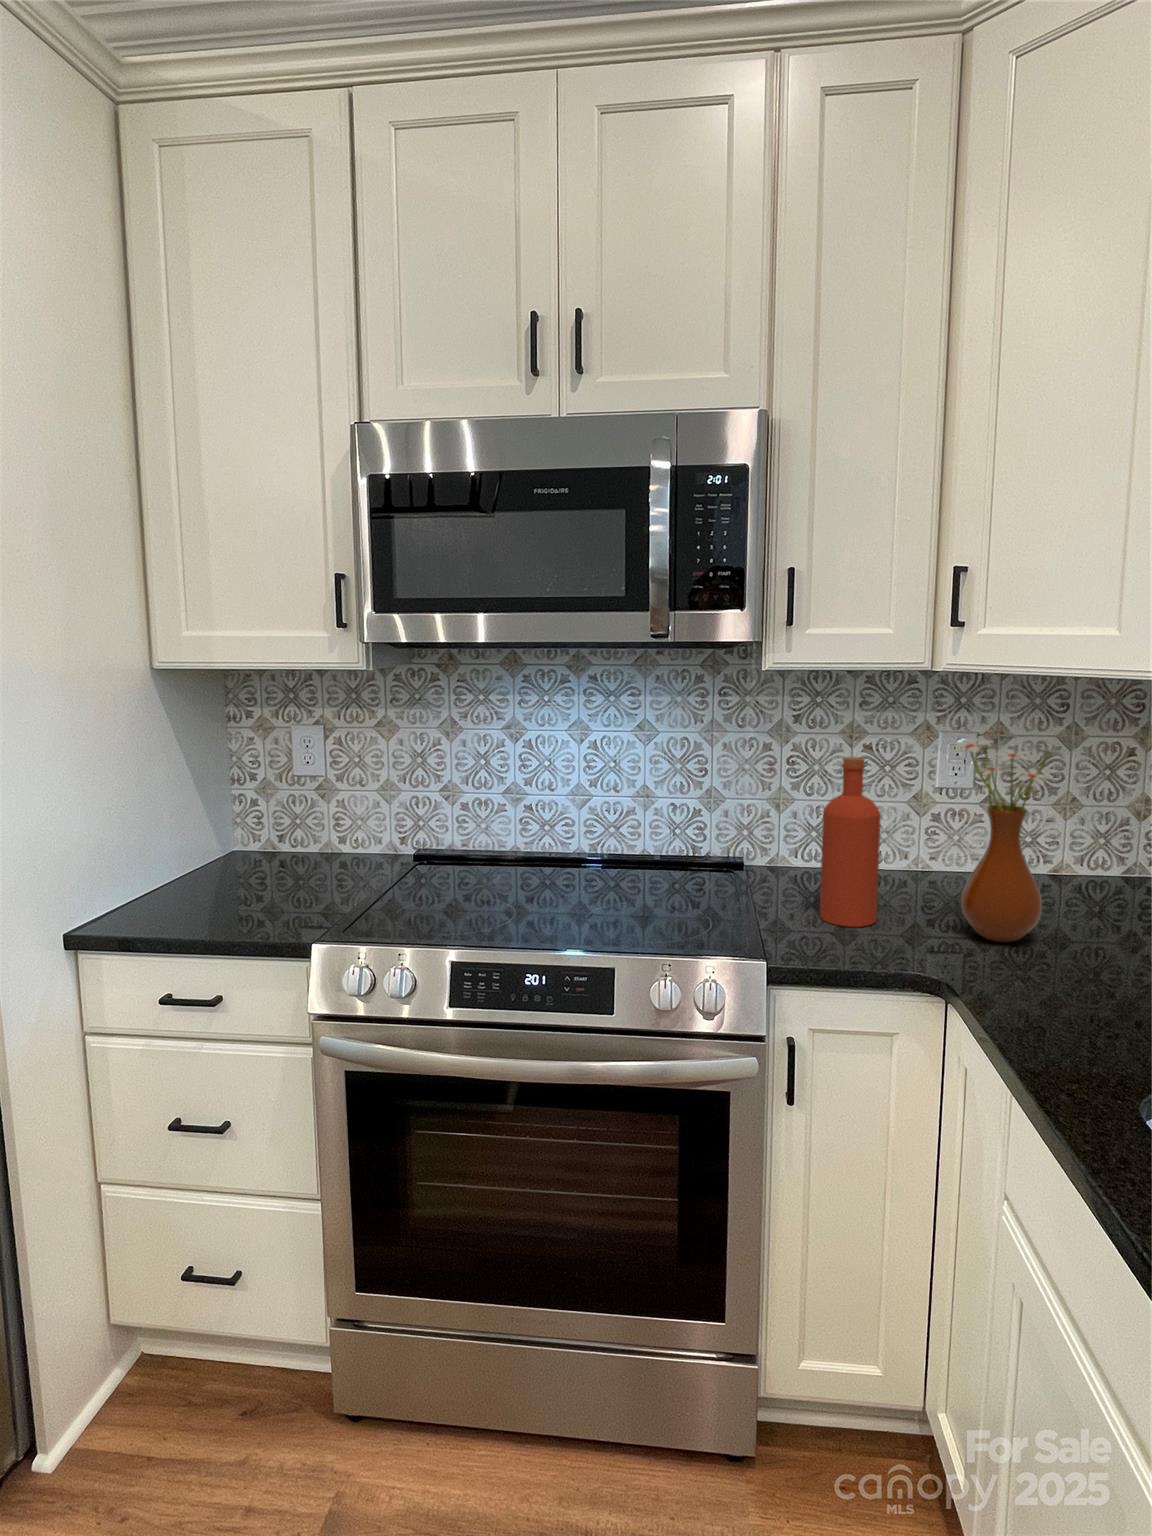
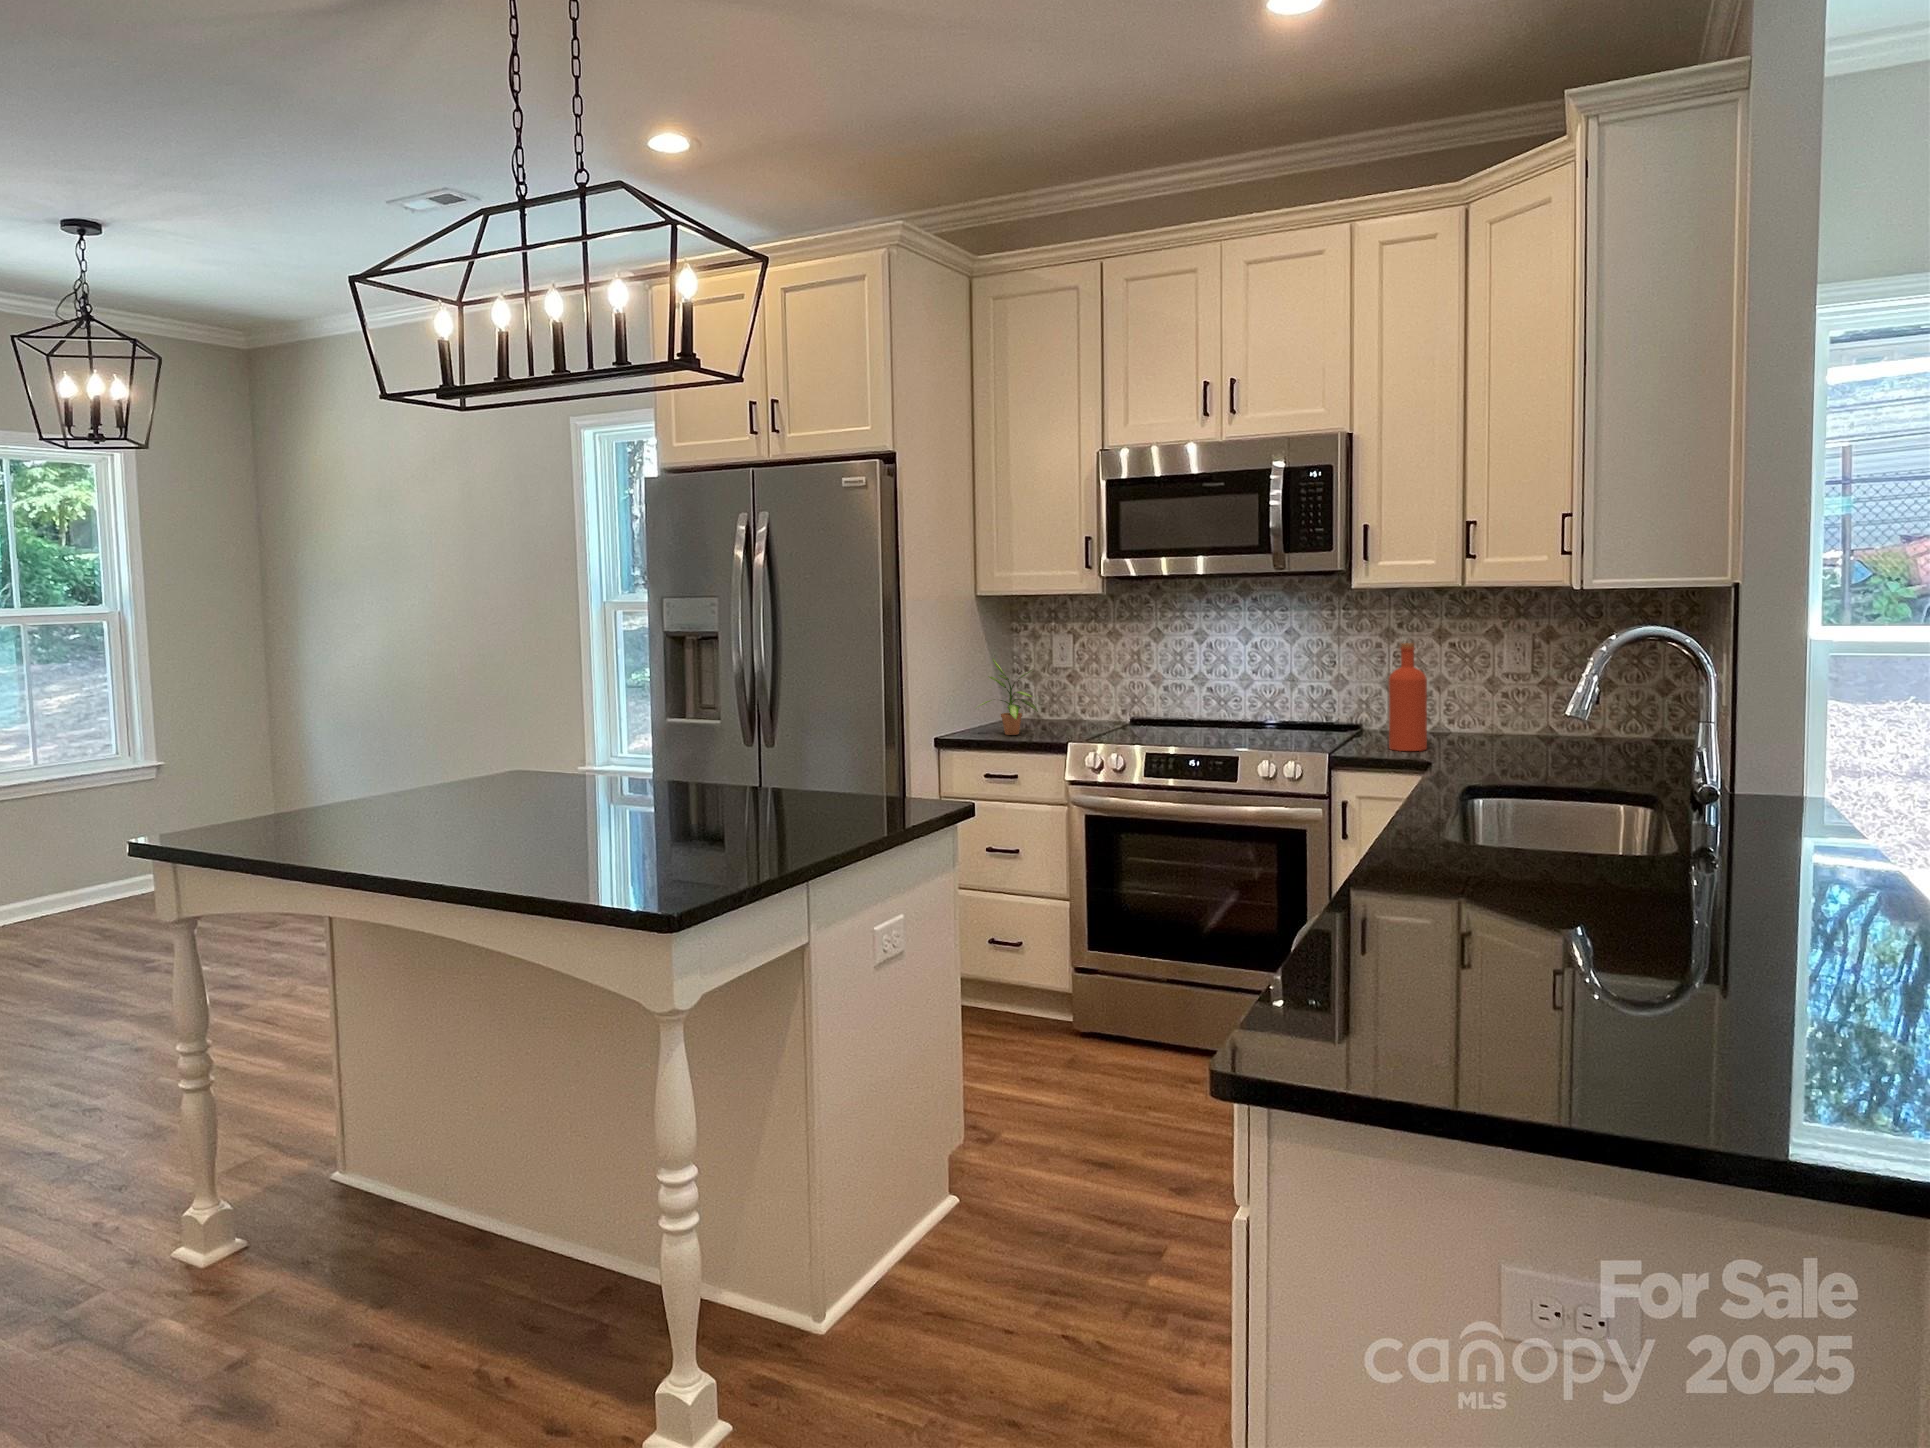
vase: present [950,739,1064,942] -> none [1457,627,1543,758]
potted plant: none [146,778,265,909] -> present [978,659,1038,735]

